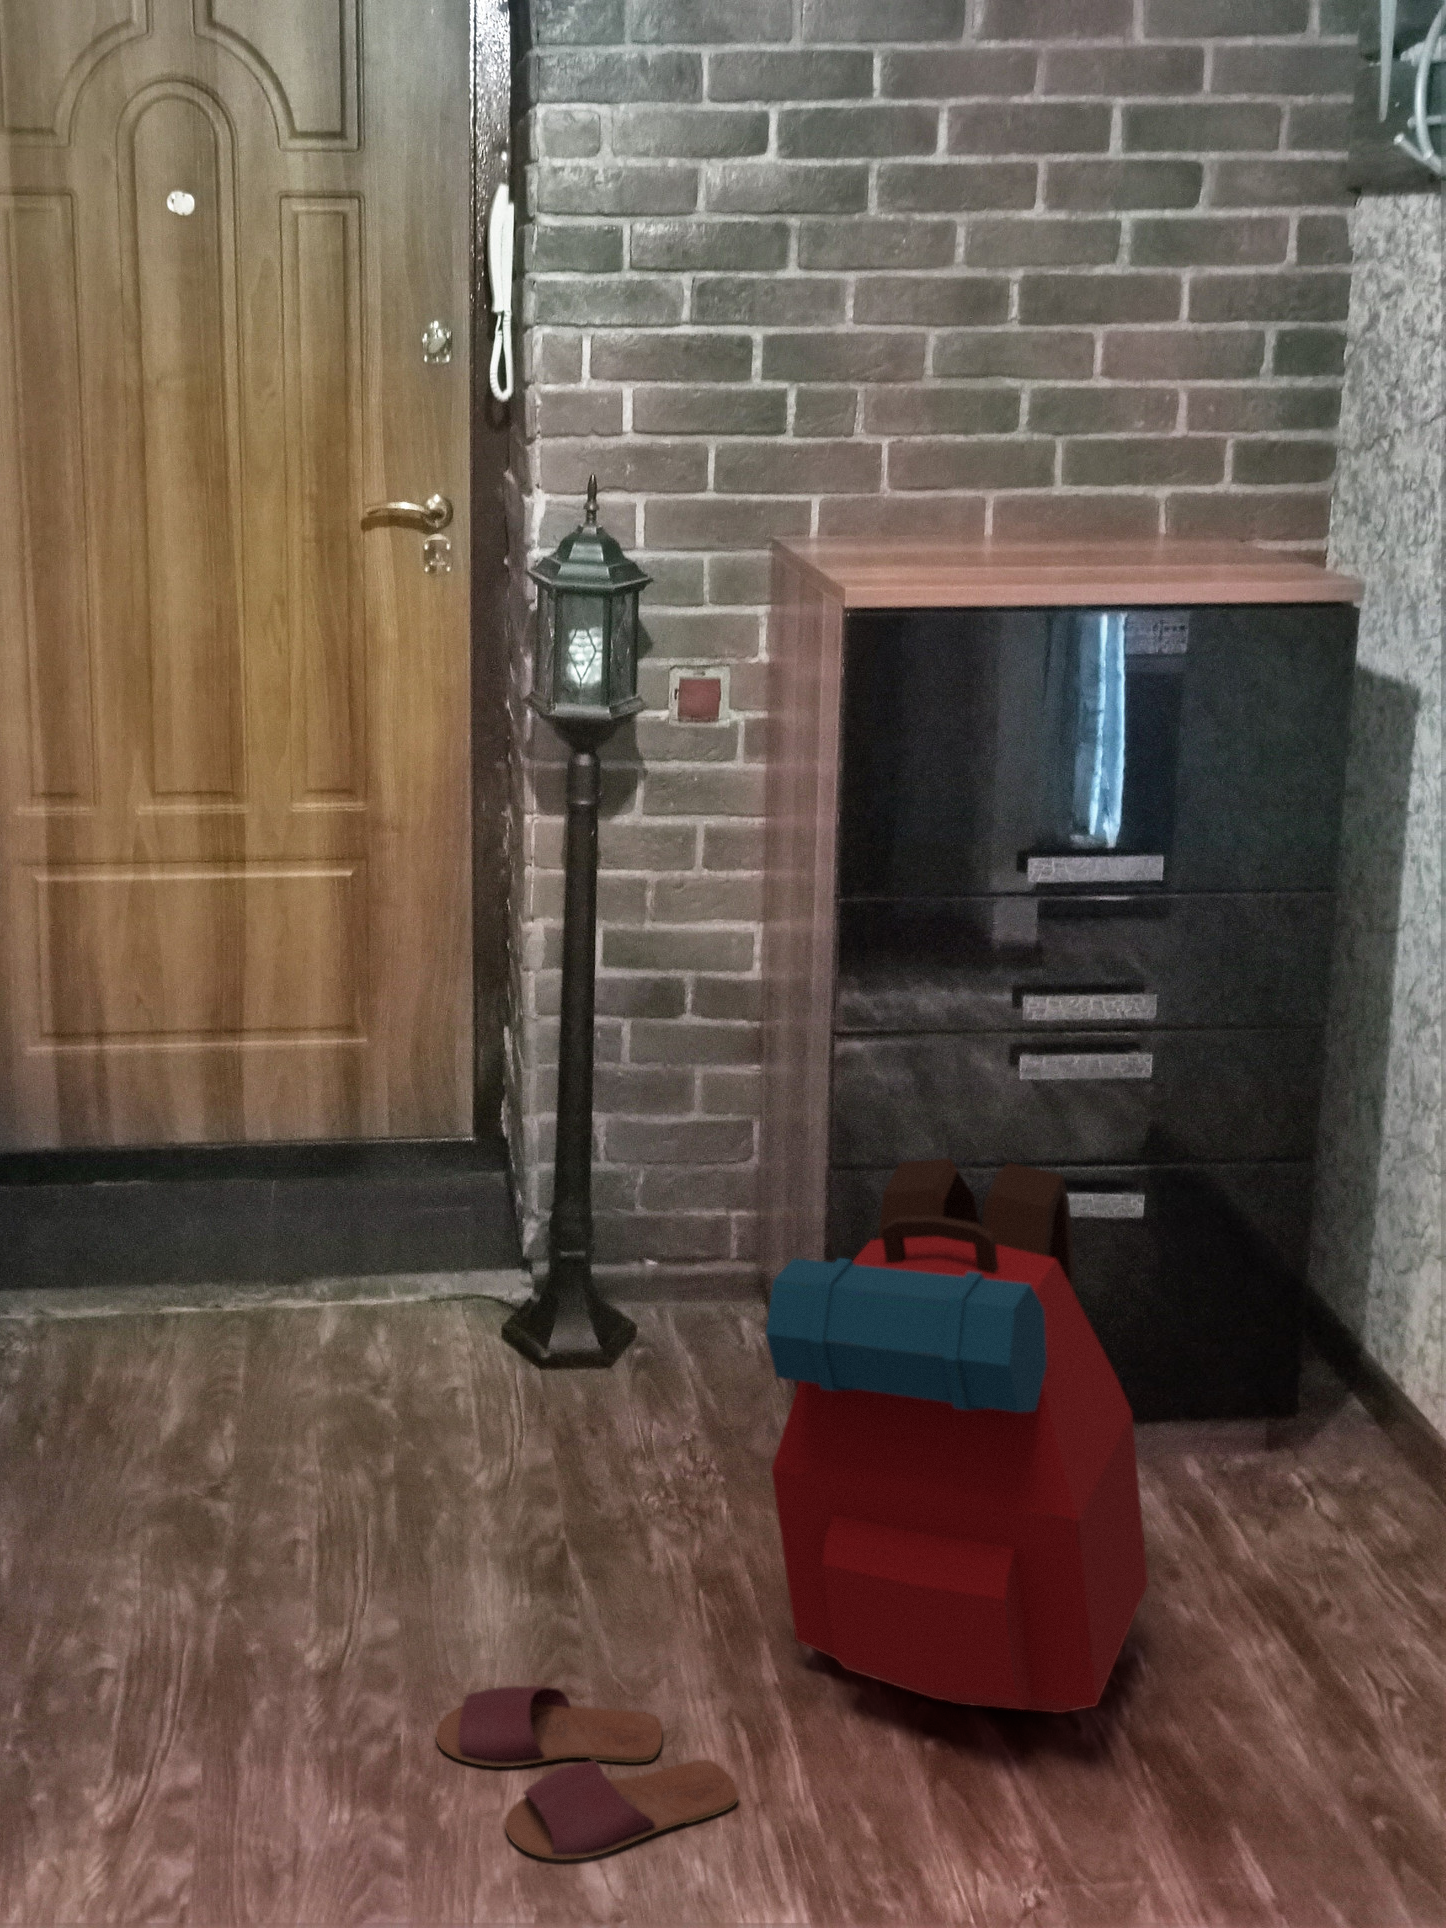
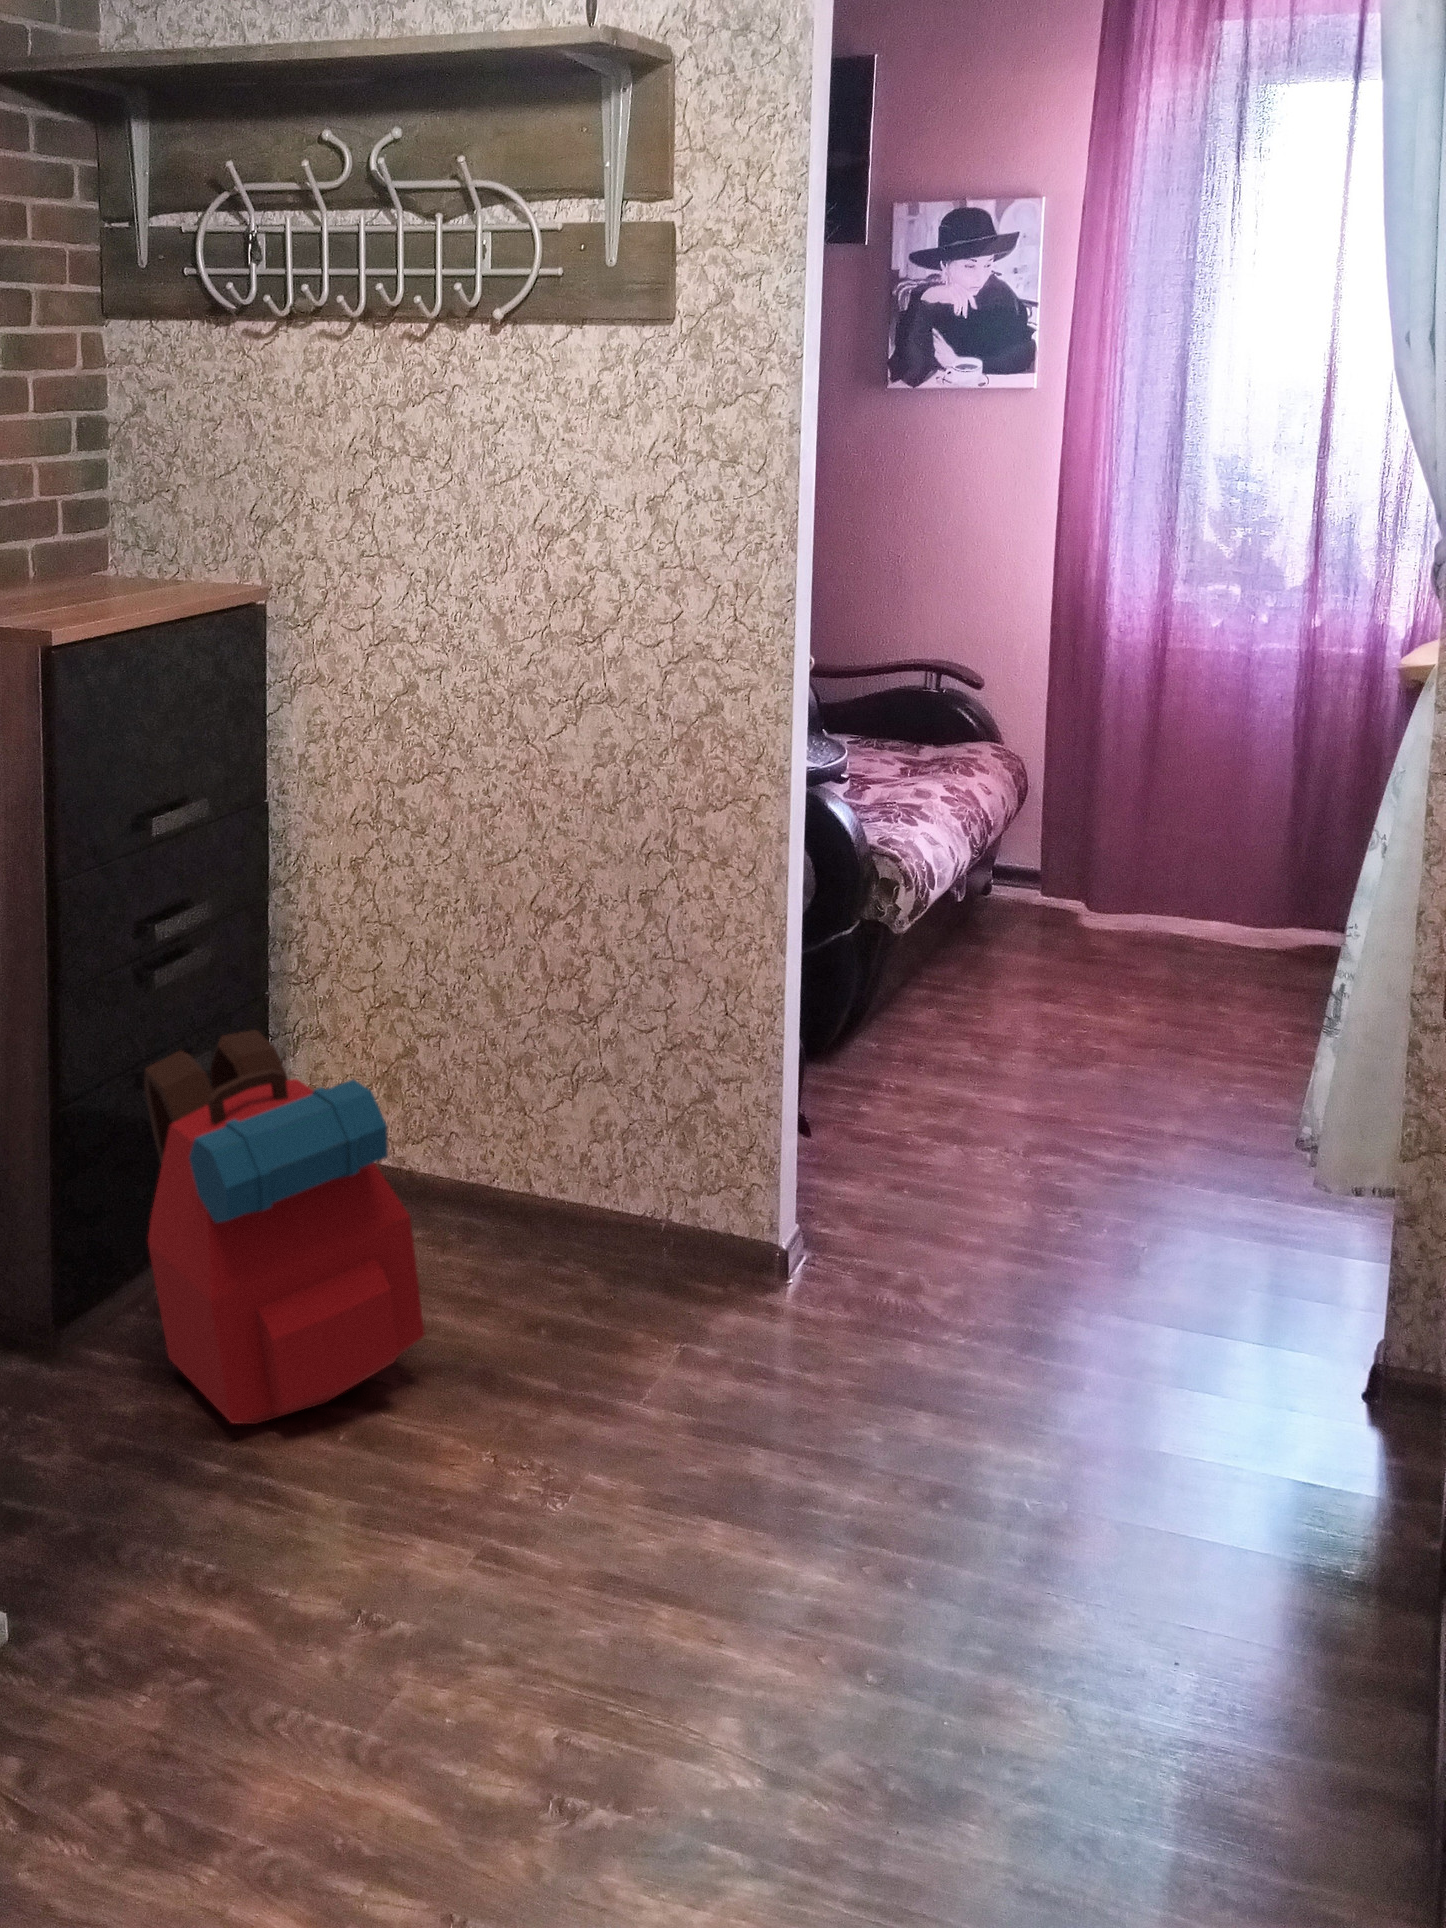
slippers: present [436,1686,738,1860] -> none [110,1503,318,1616]

